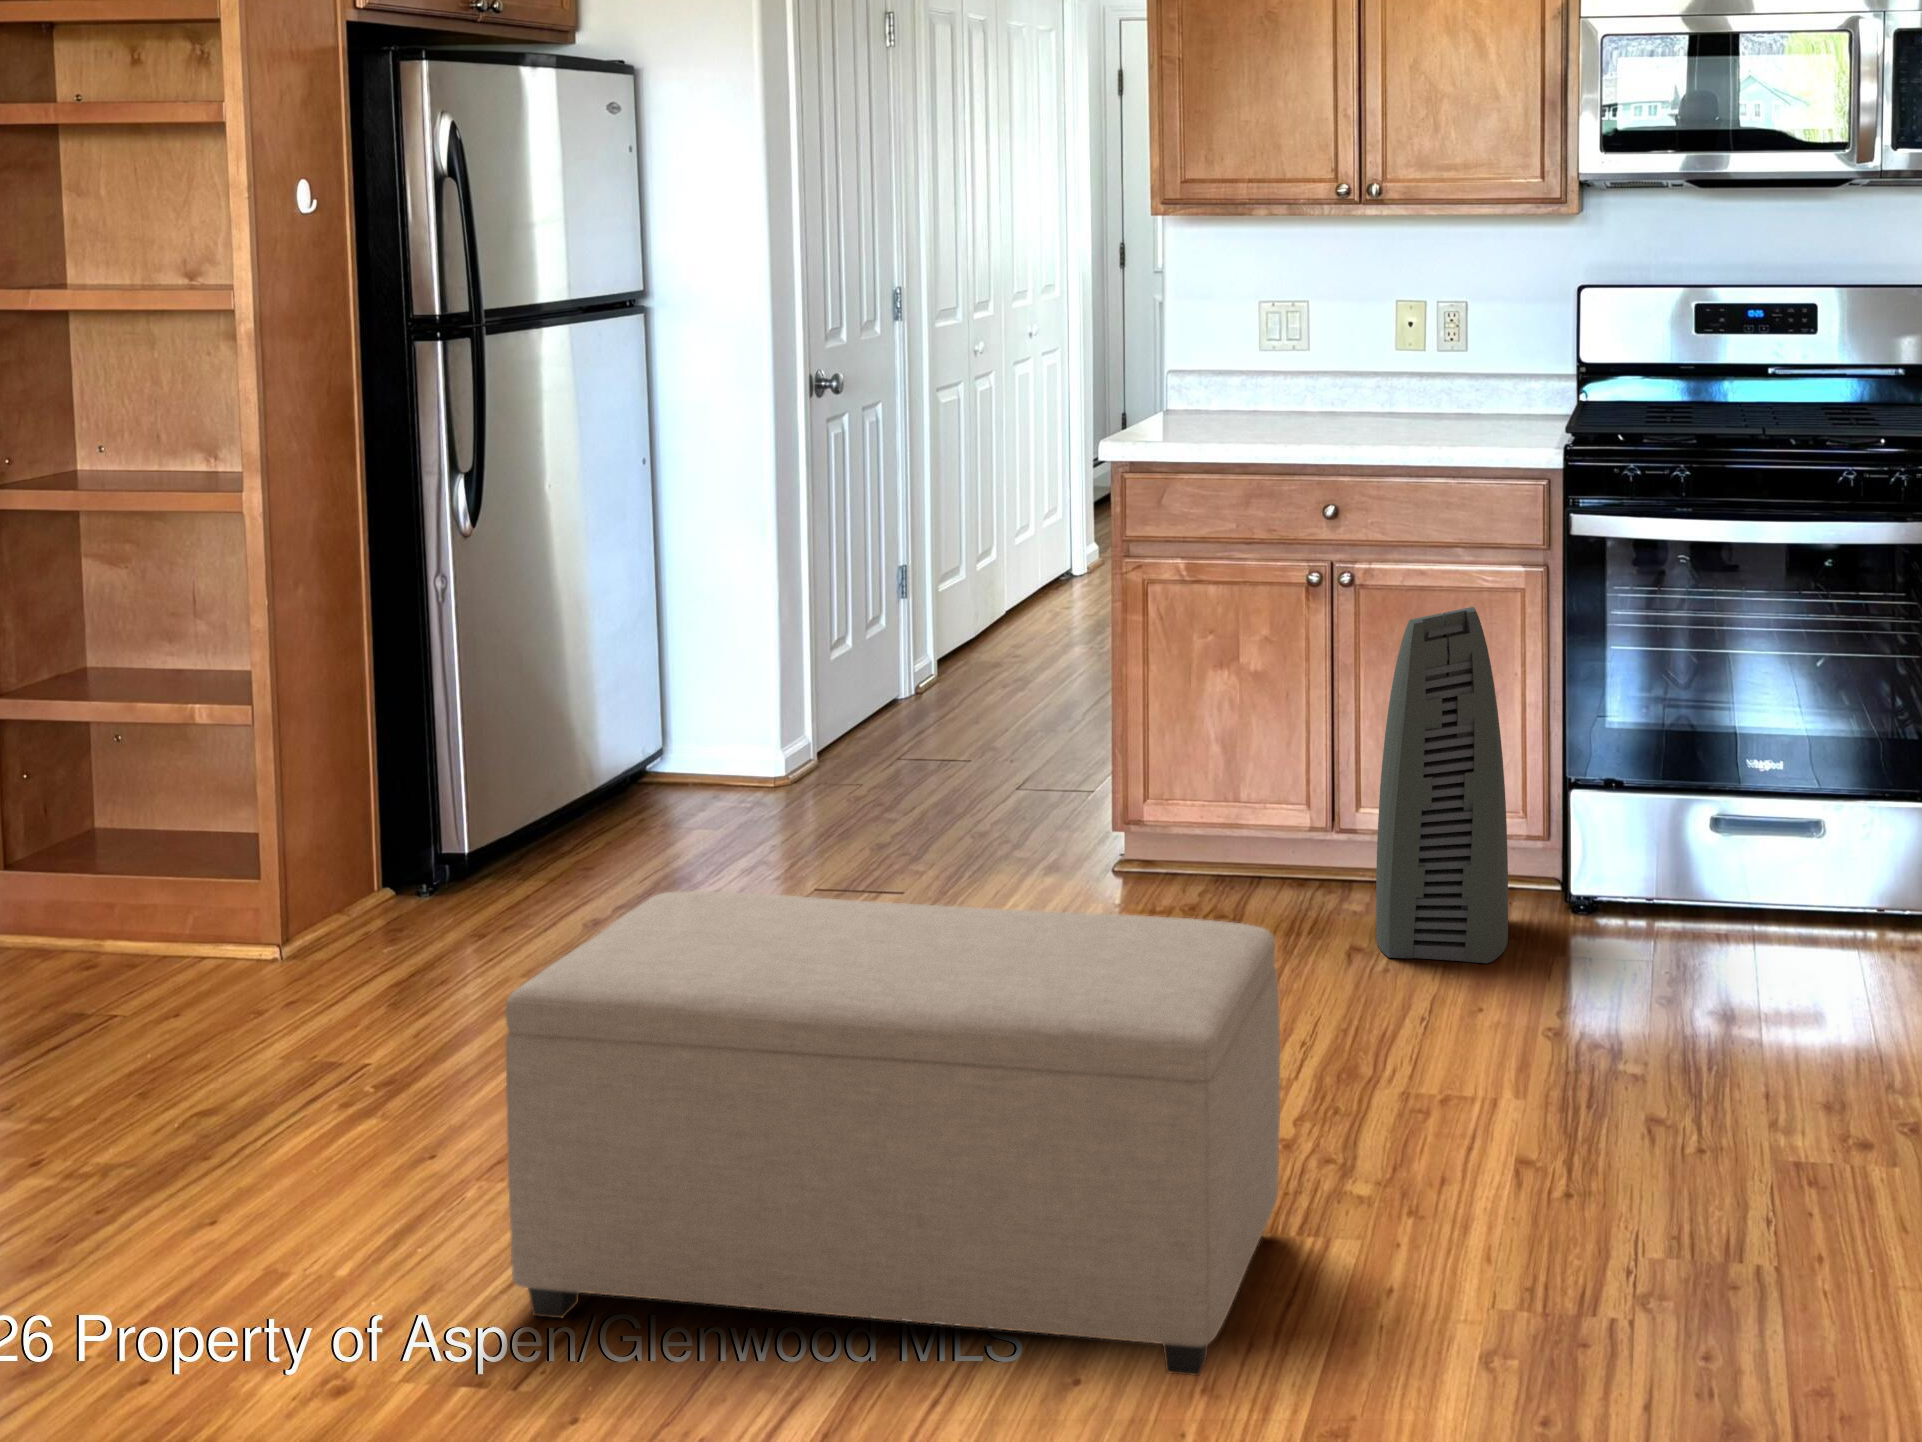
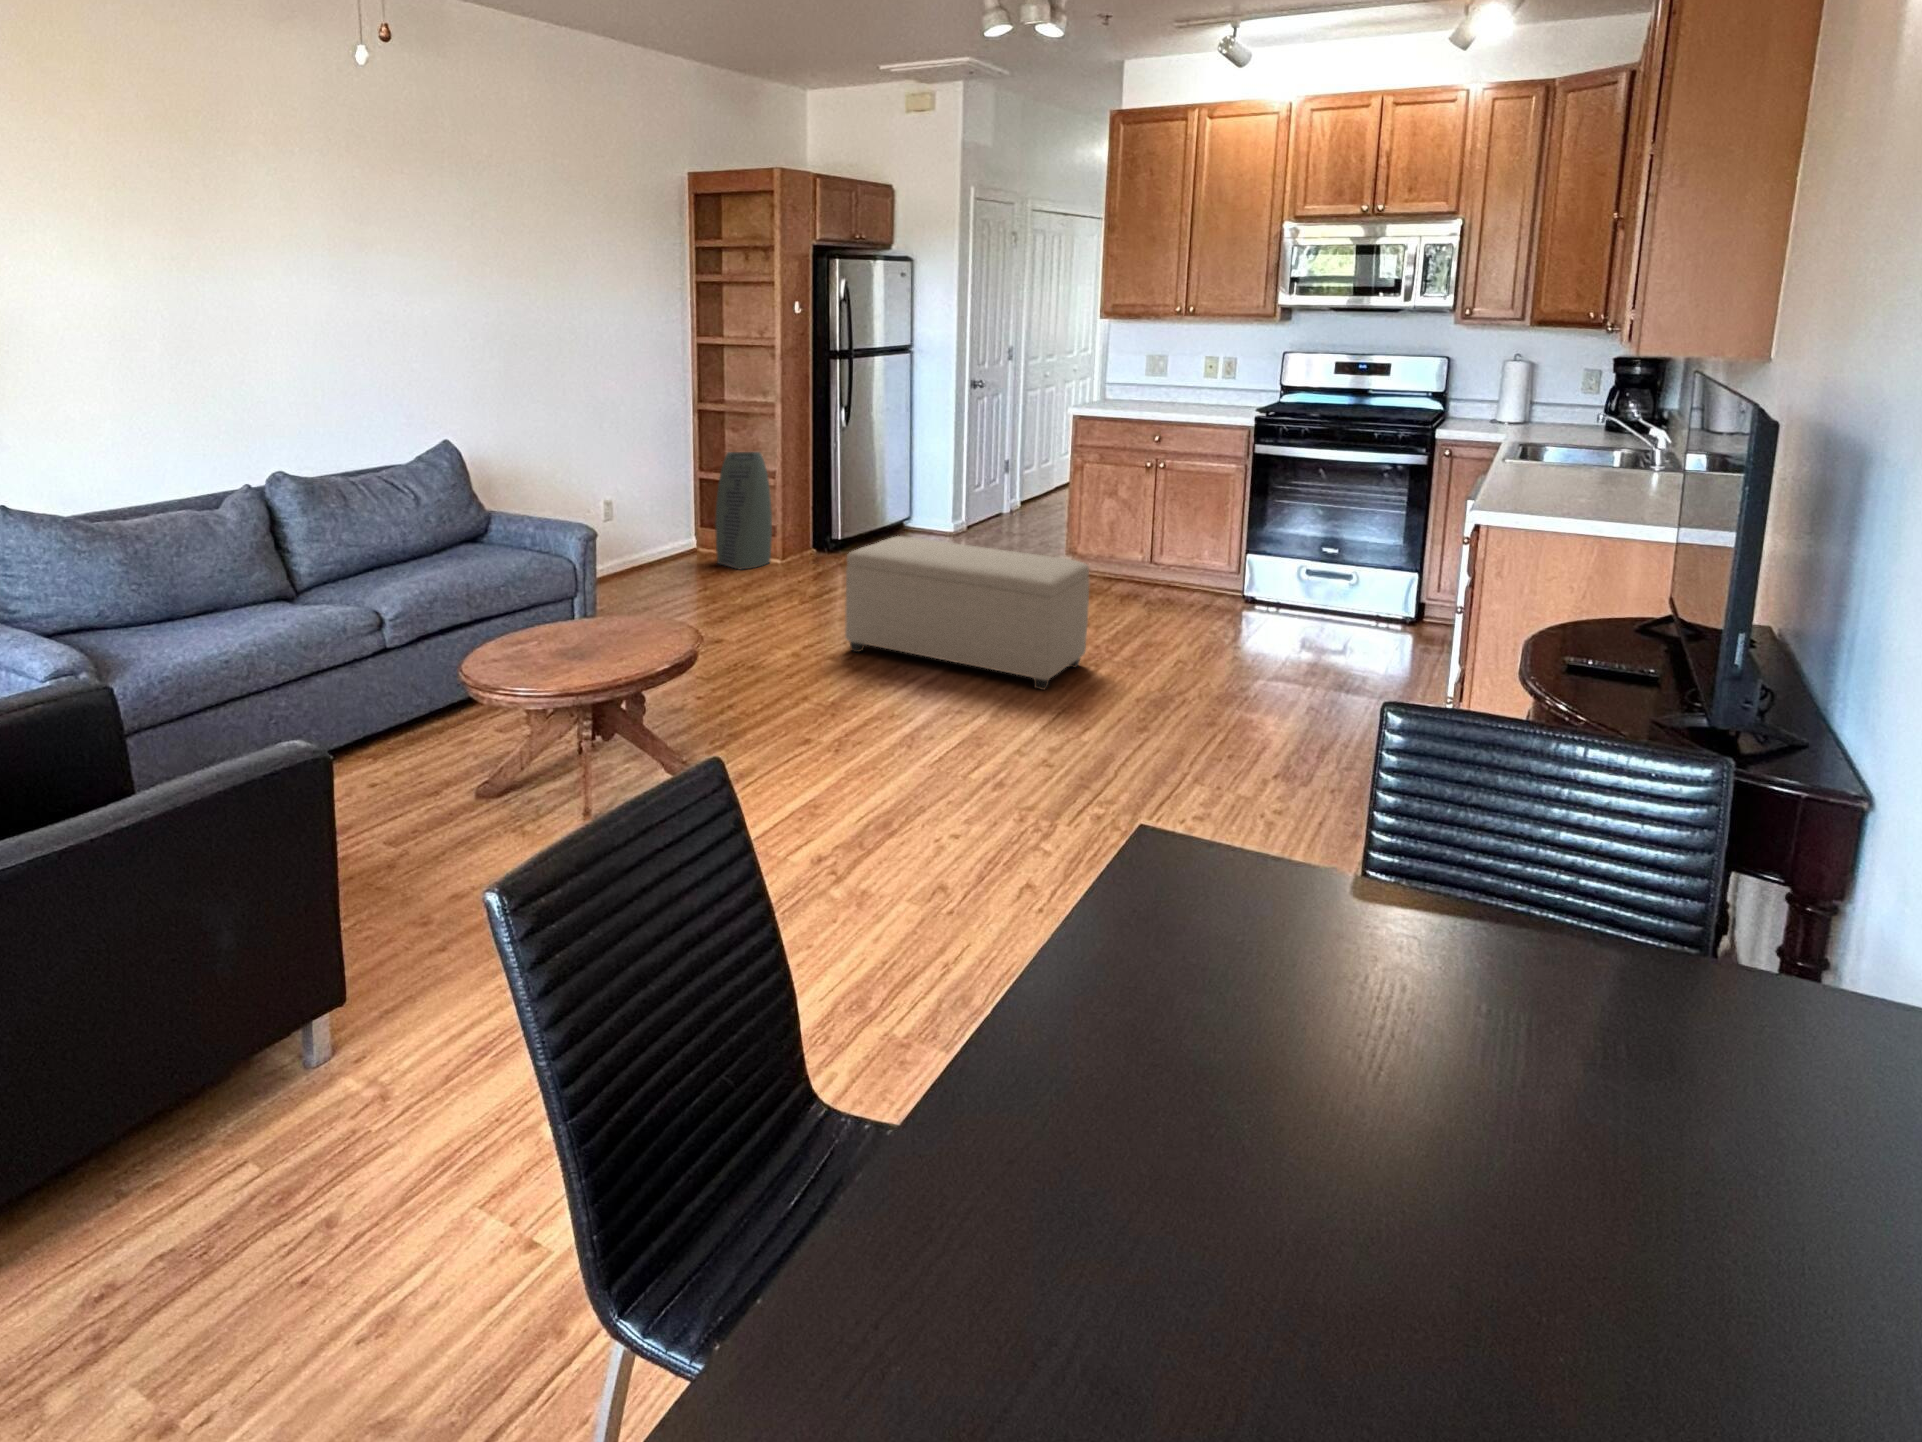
air purifier: present [1376,607,1508,963] -> present [715,452,772,569]

